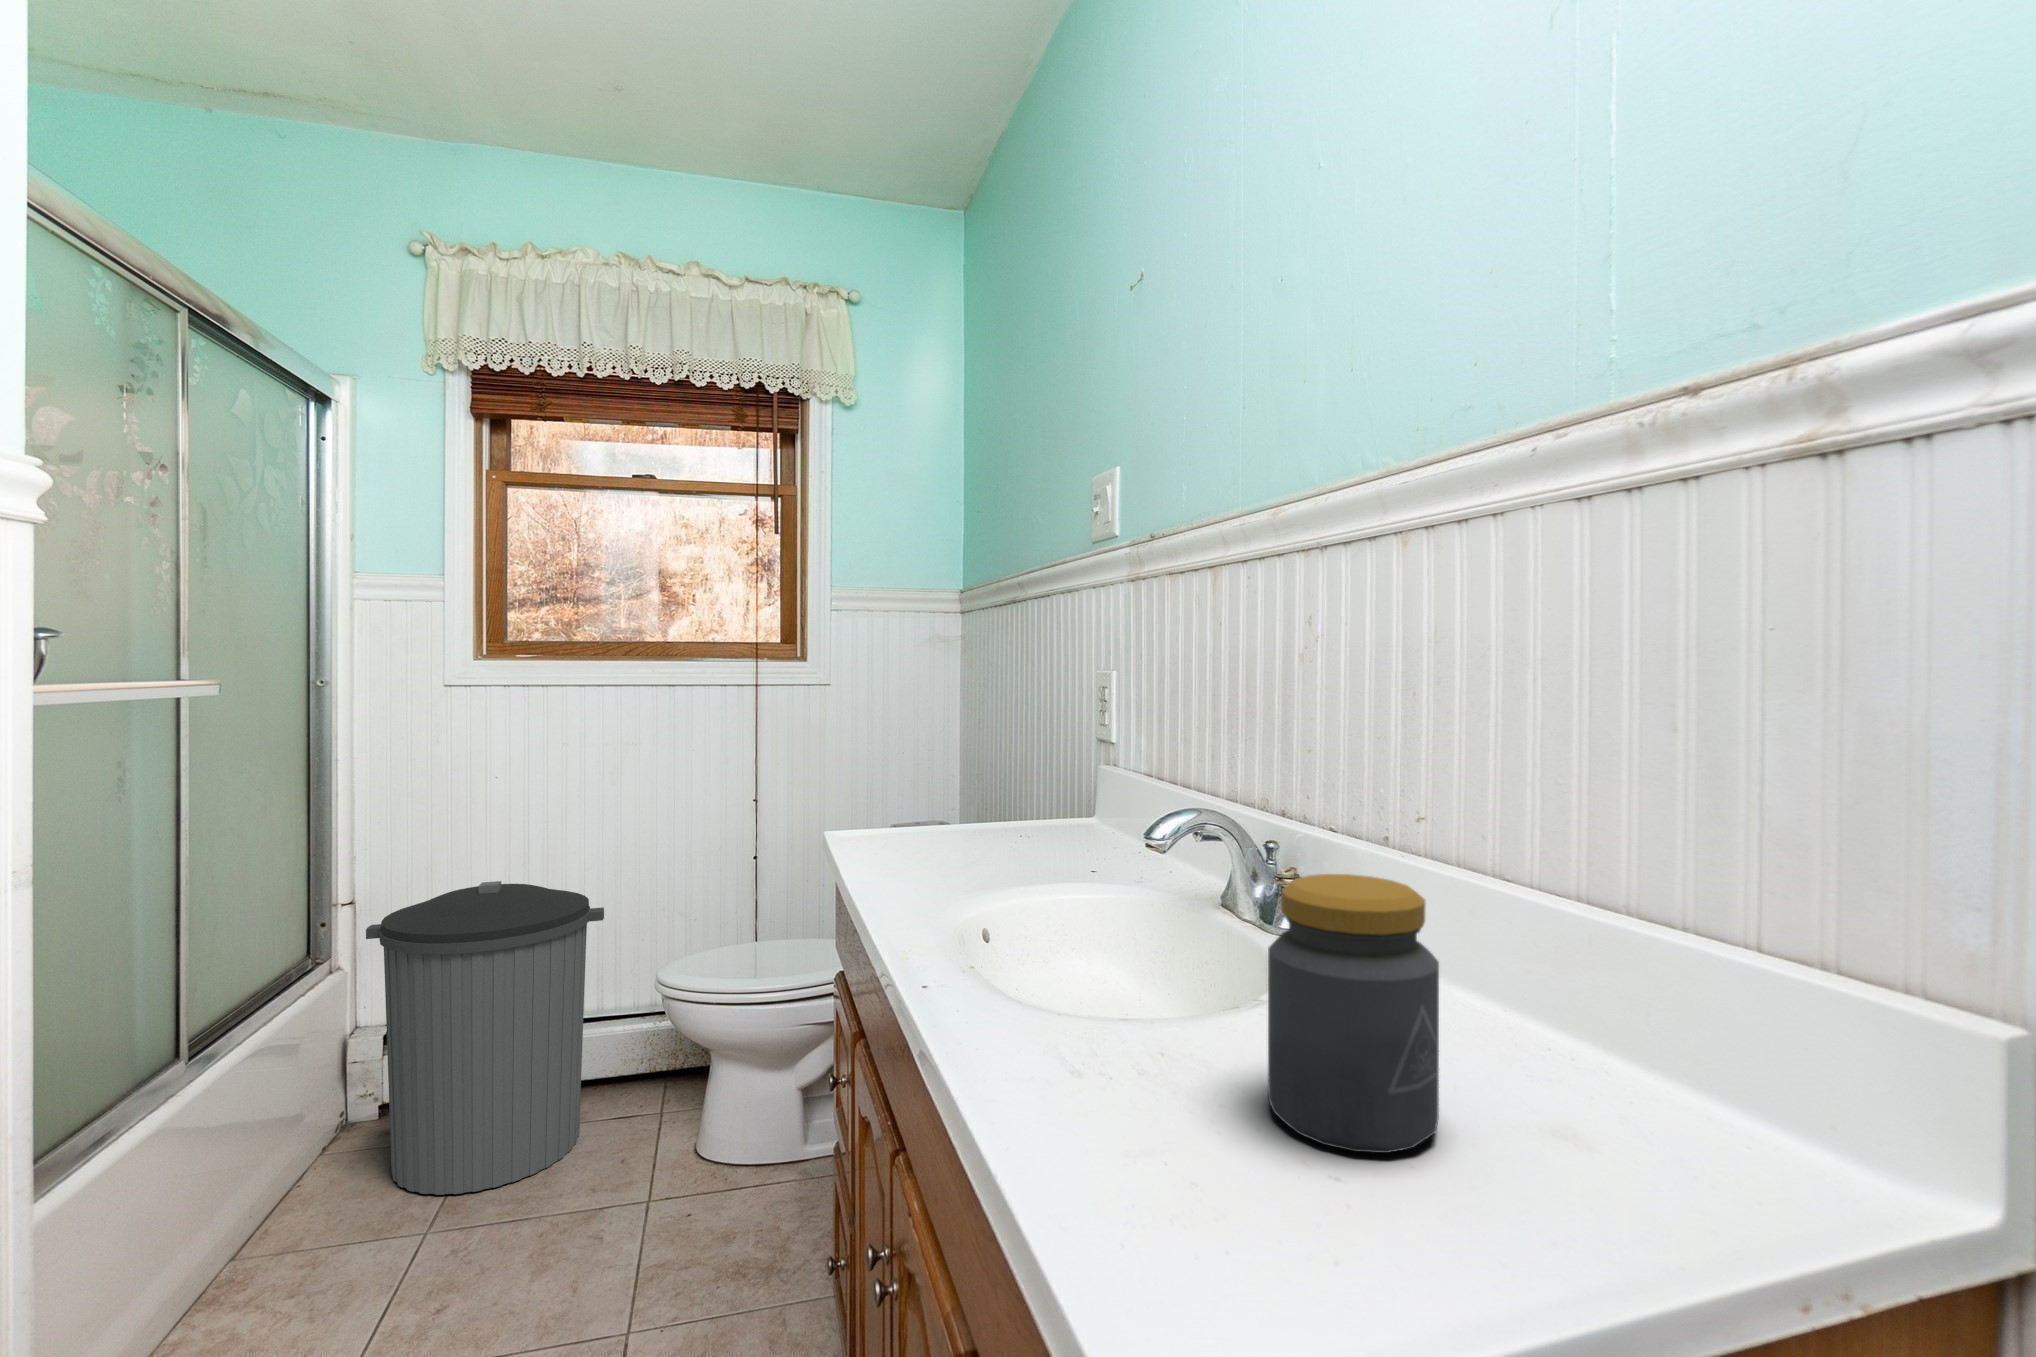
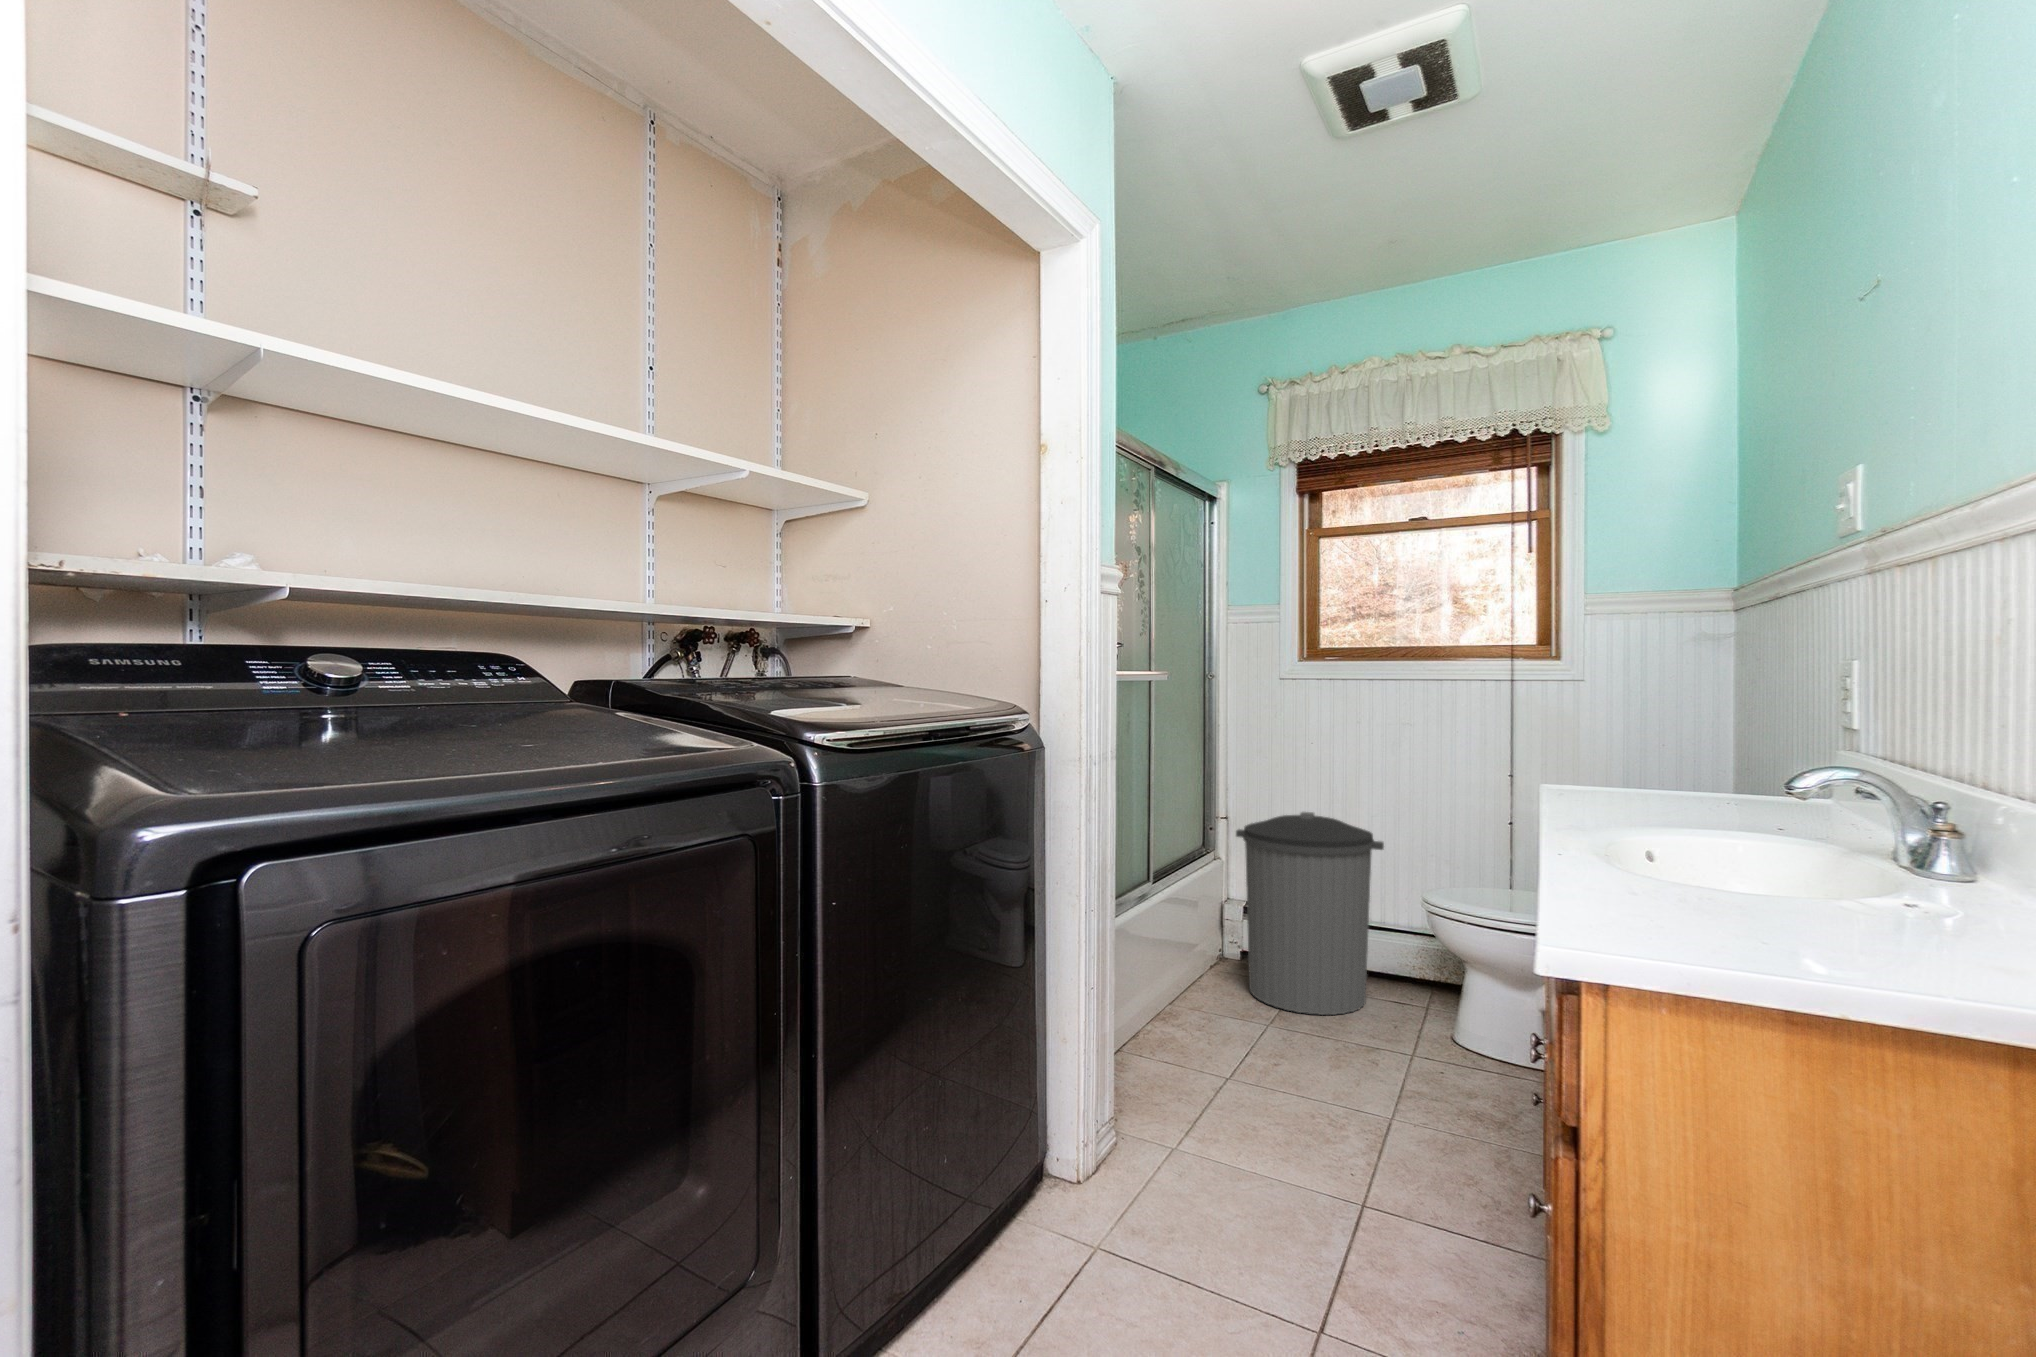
jar: present [1268,874,1439,1153] -> none [1737,777,1879,947]

